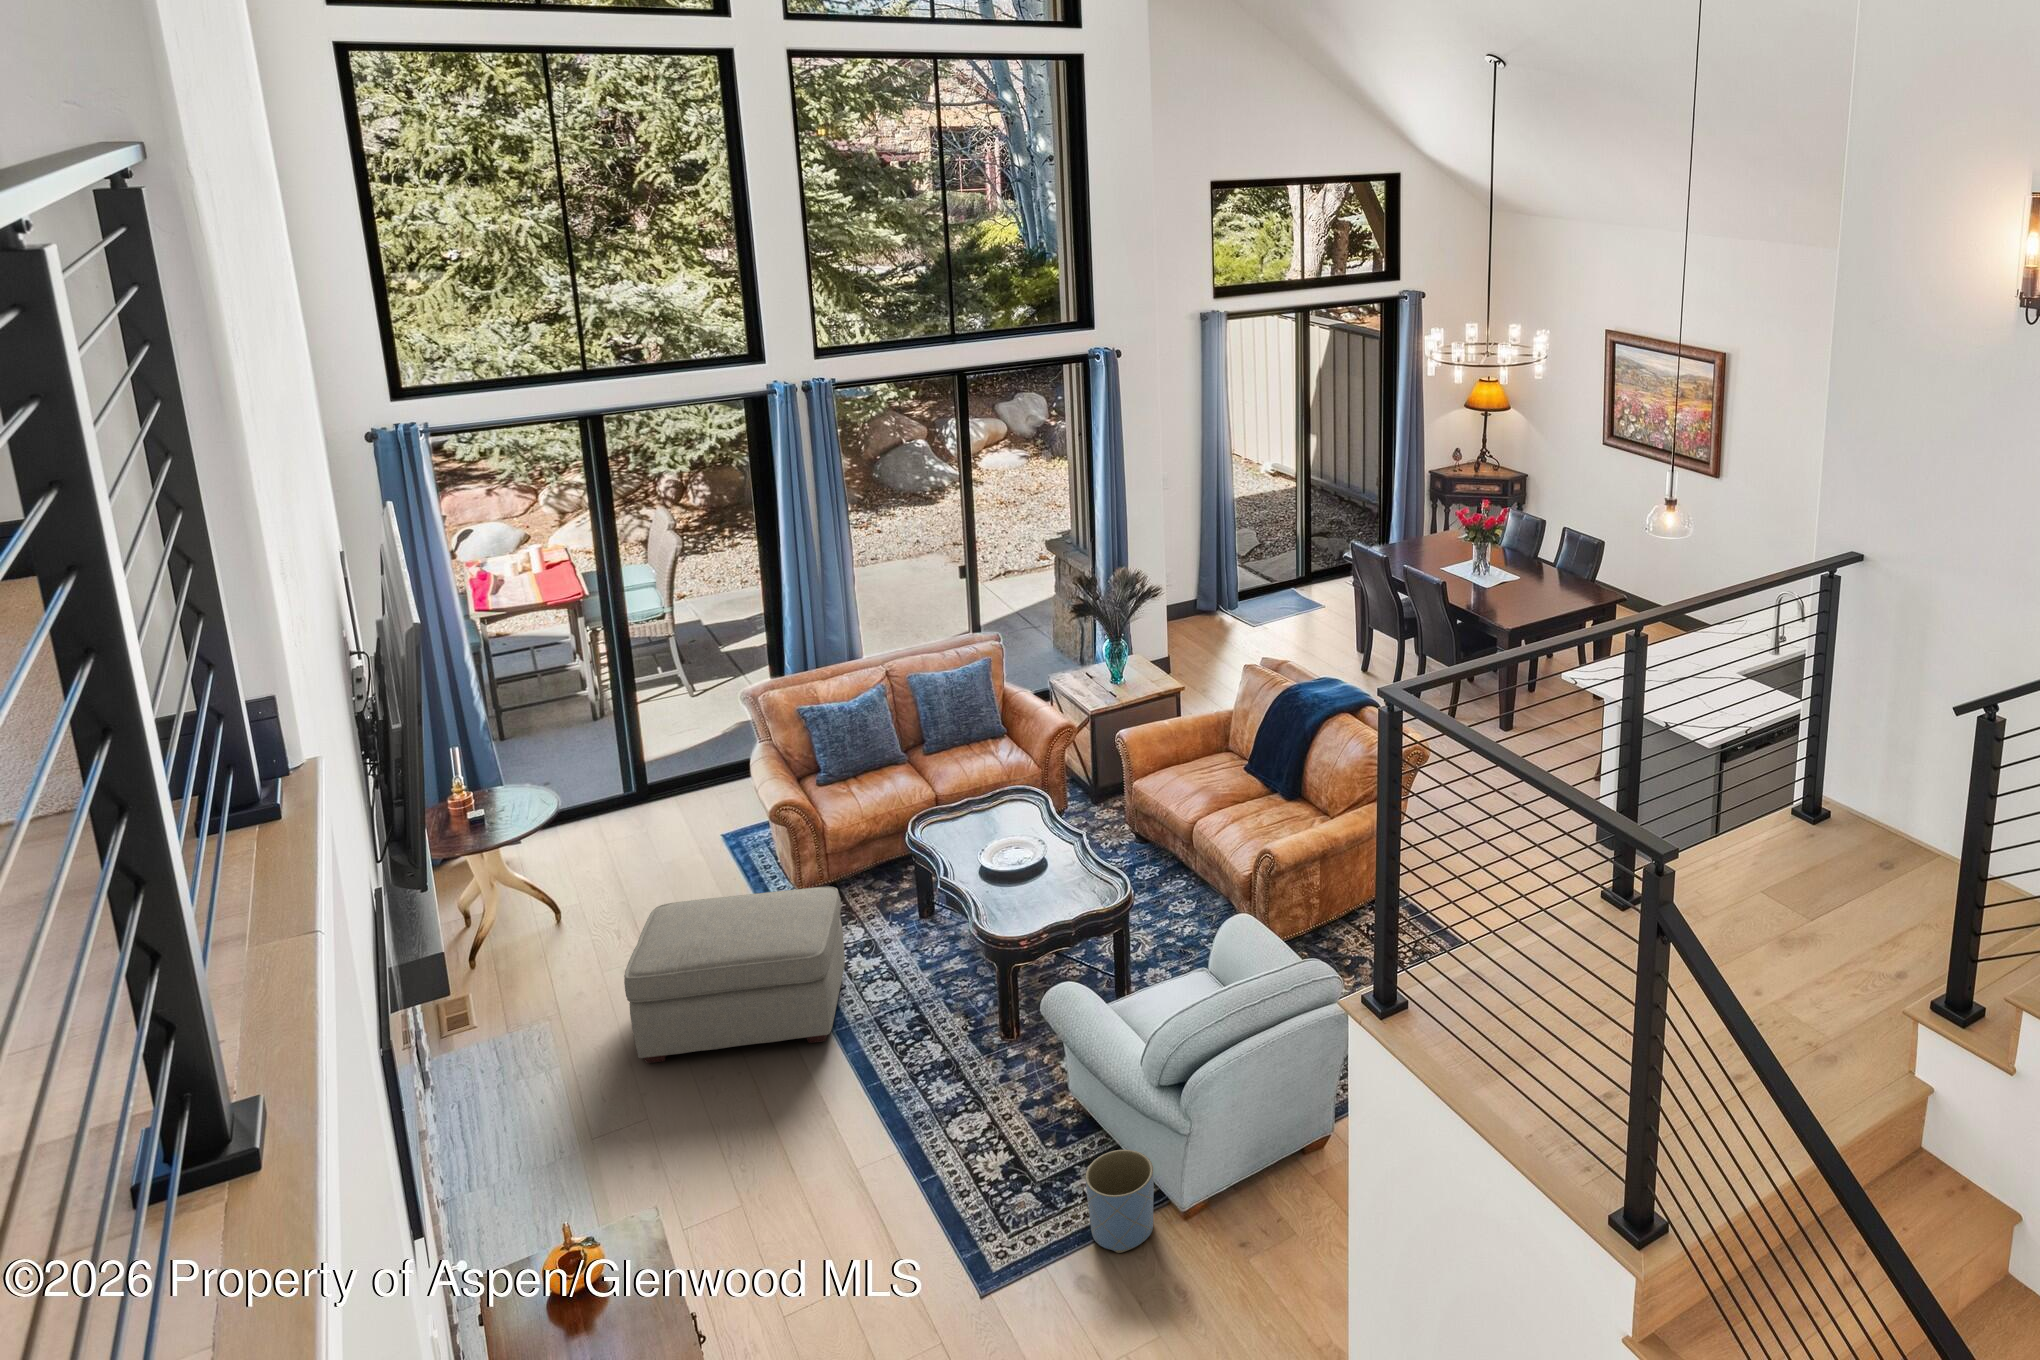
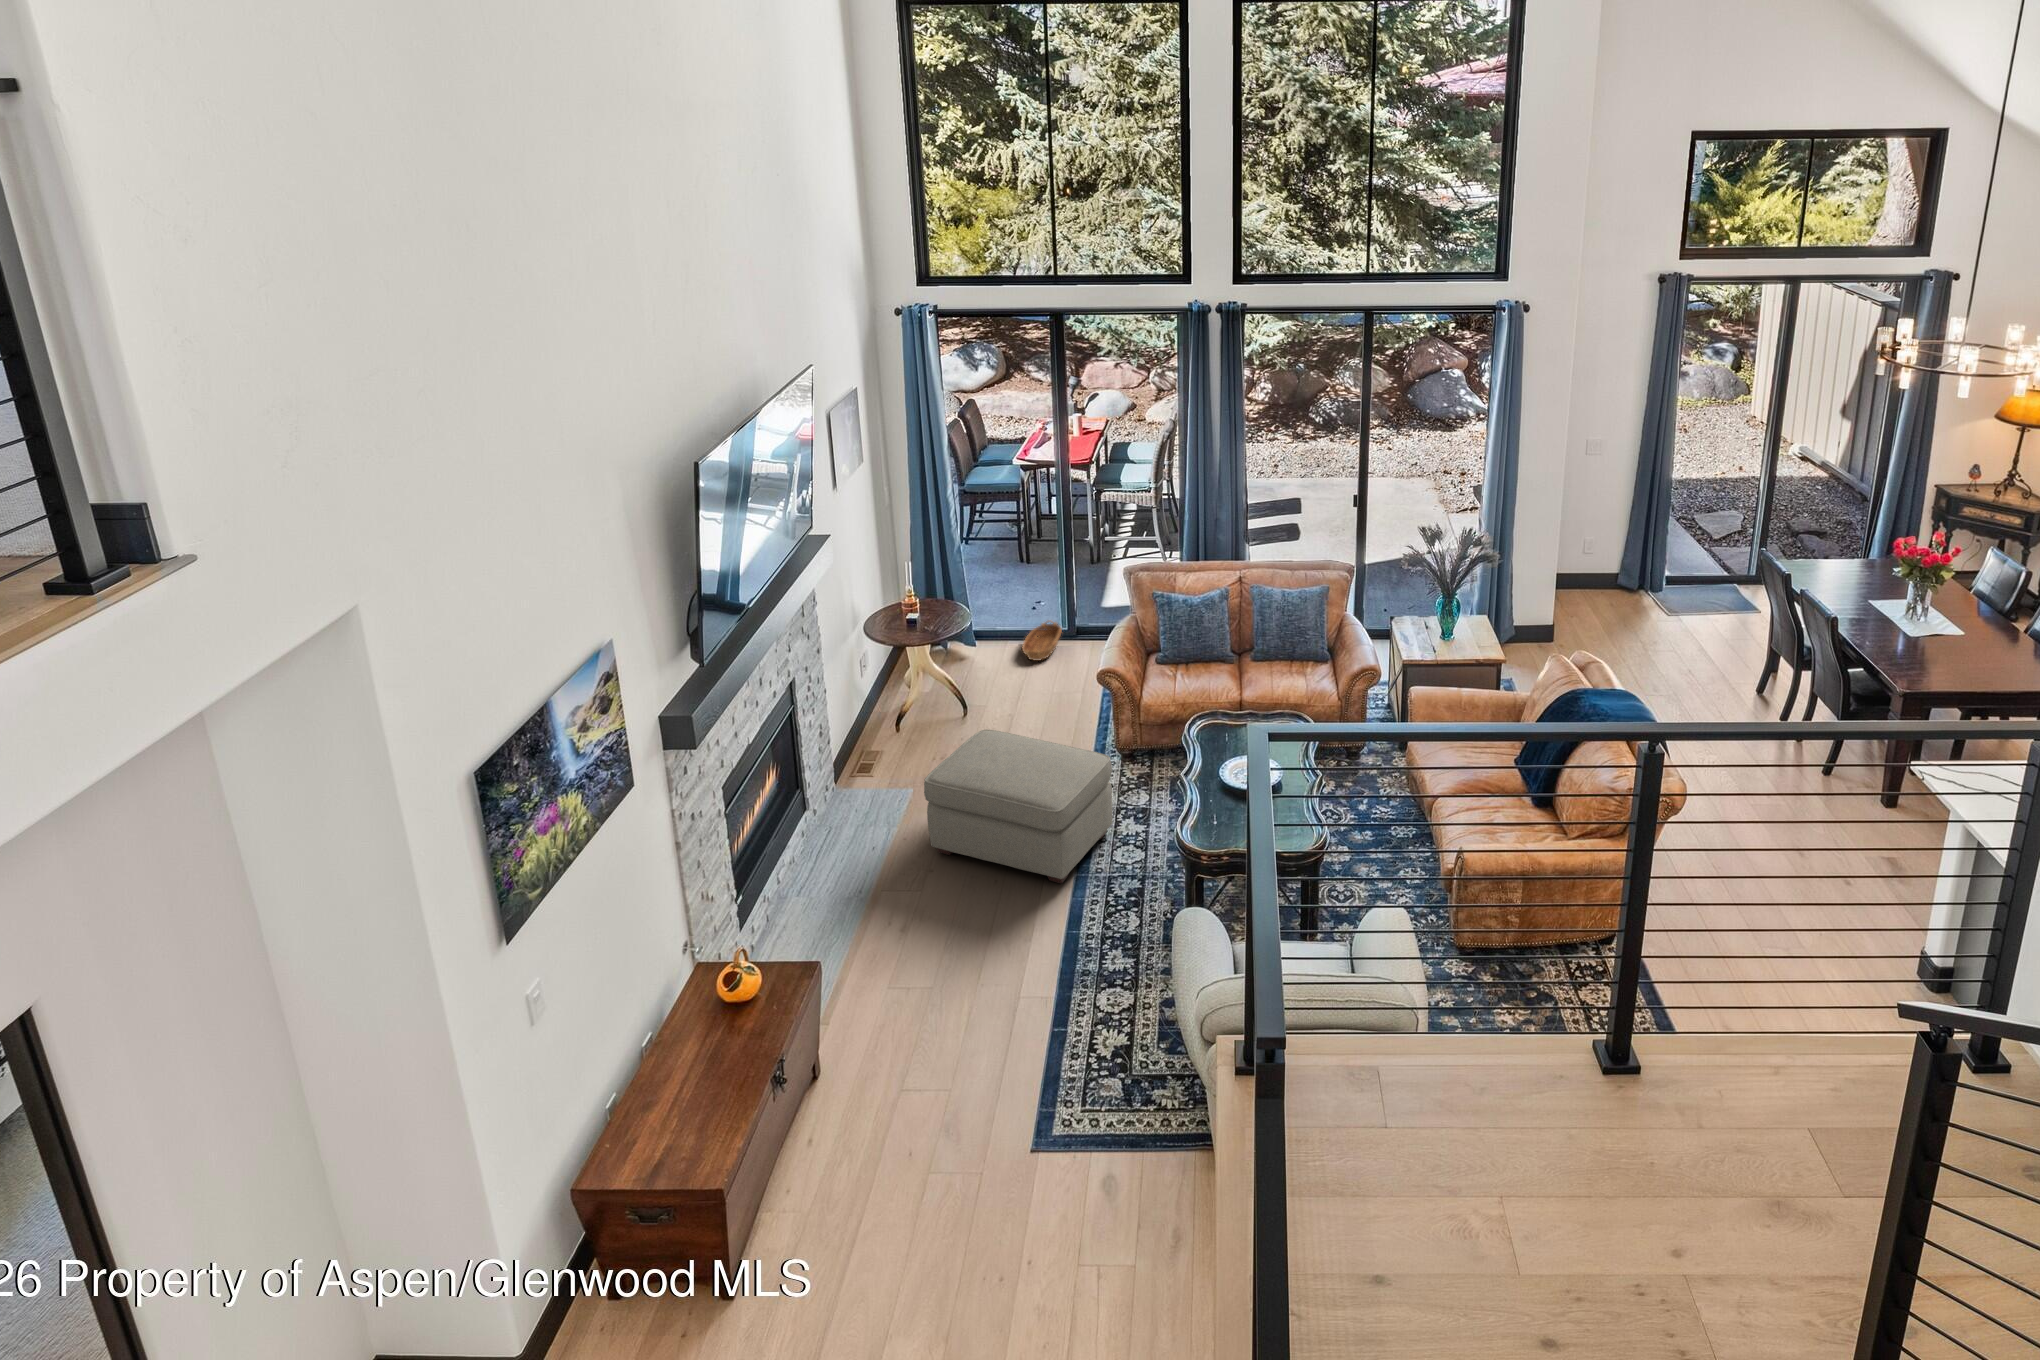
basket: none [590,787,650,846] -> present [1022,622,1062,660]
planter: present [1085,1150,1154,1253] -> none [1134,1076,1197,1169]

